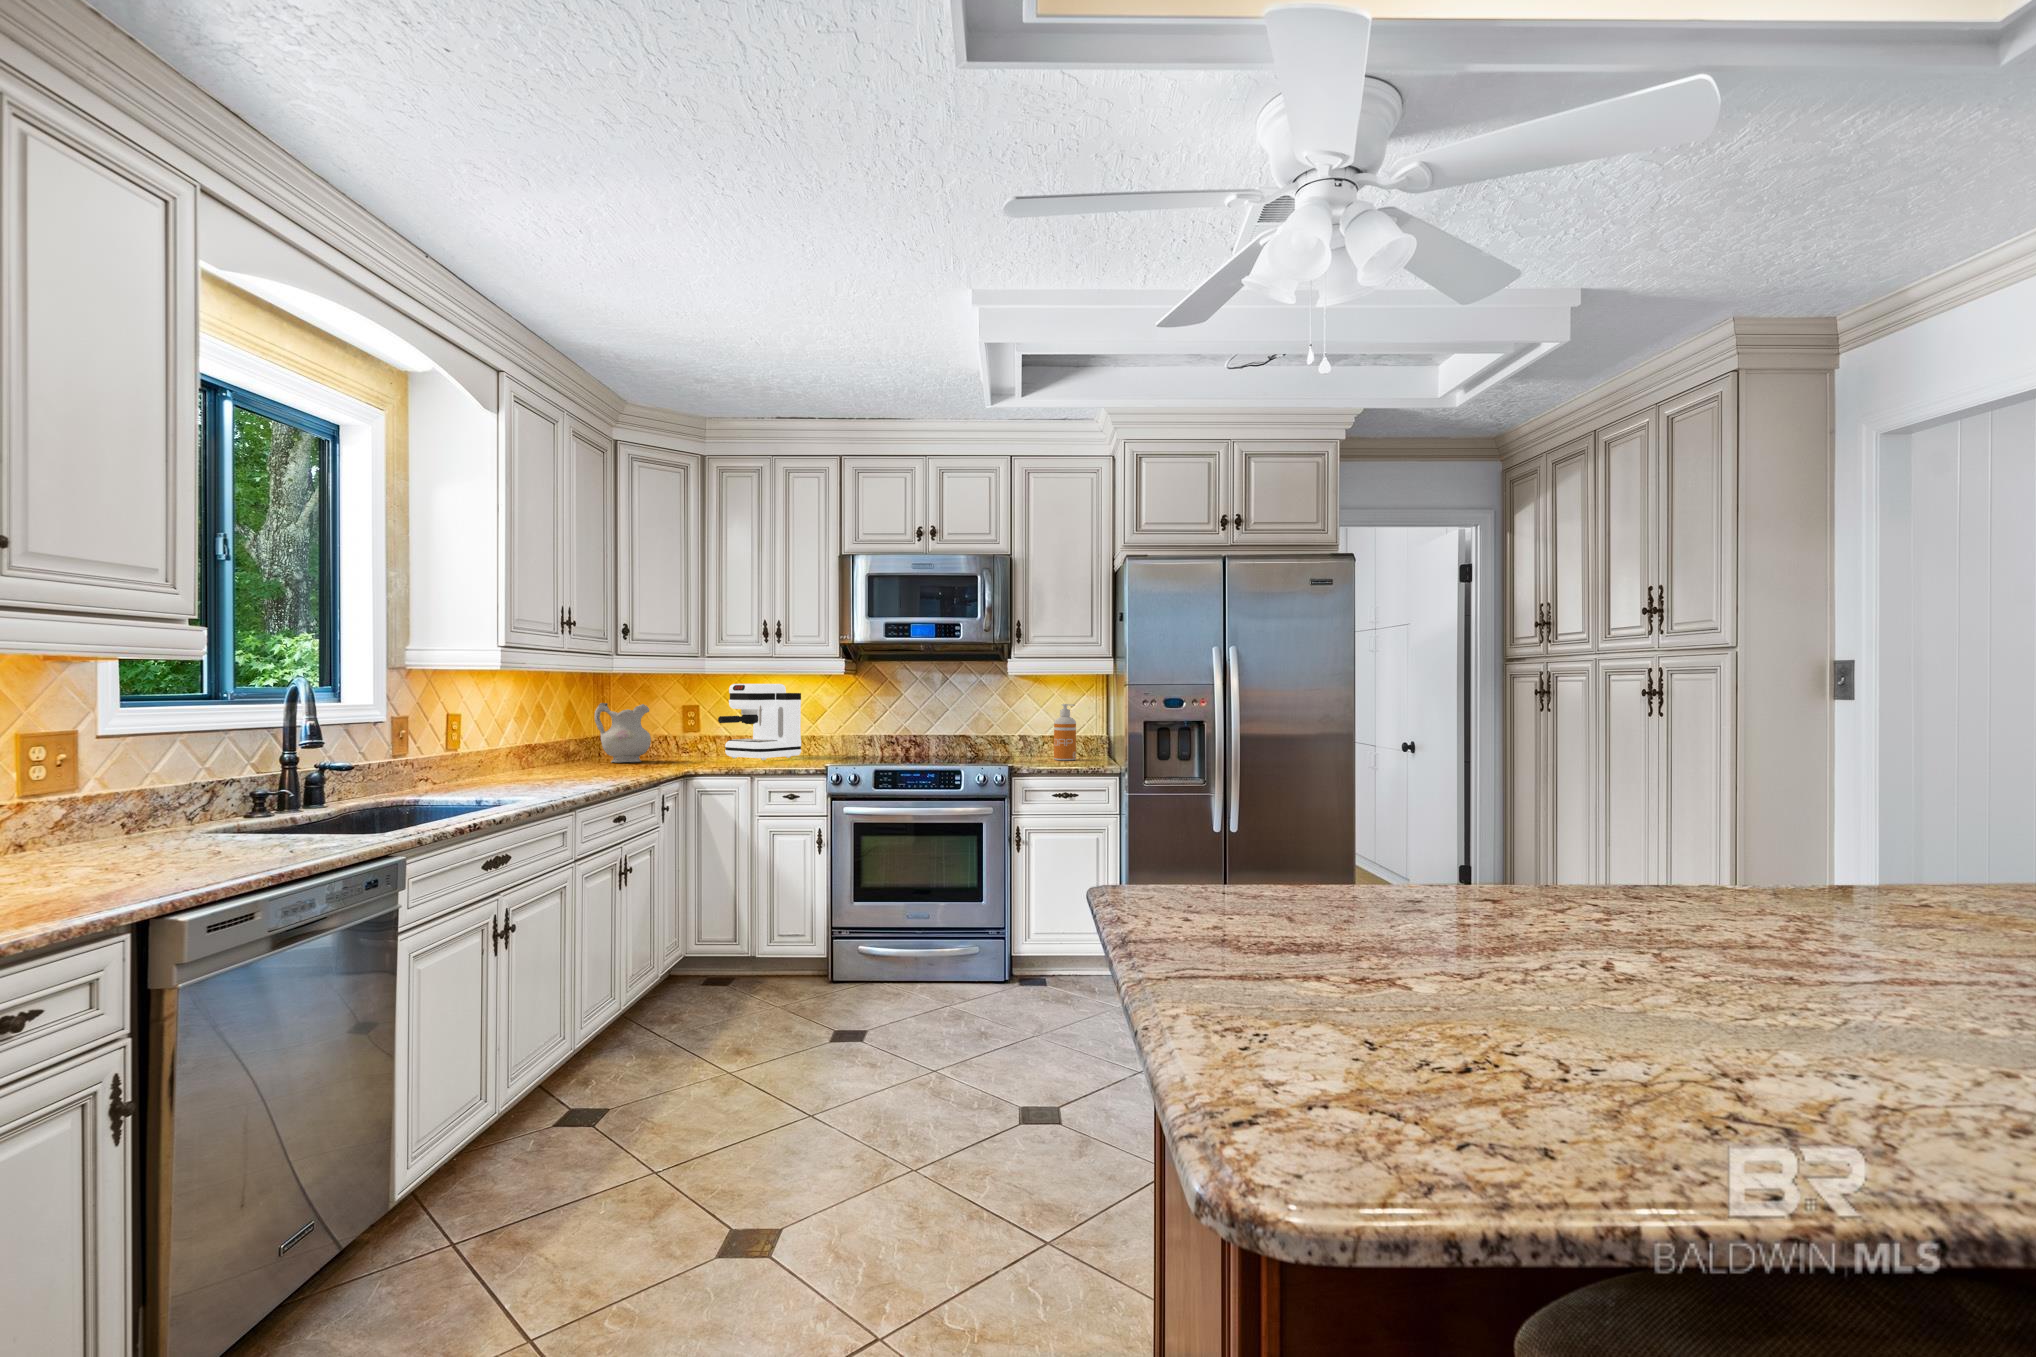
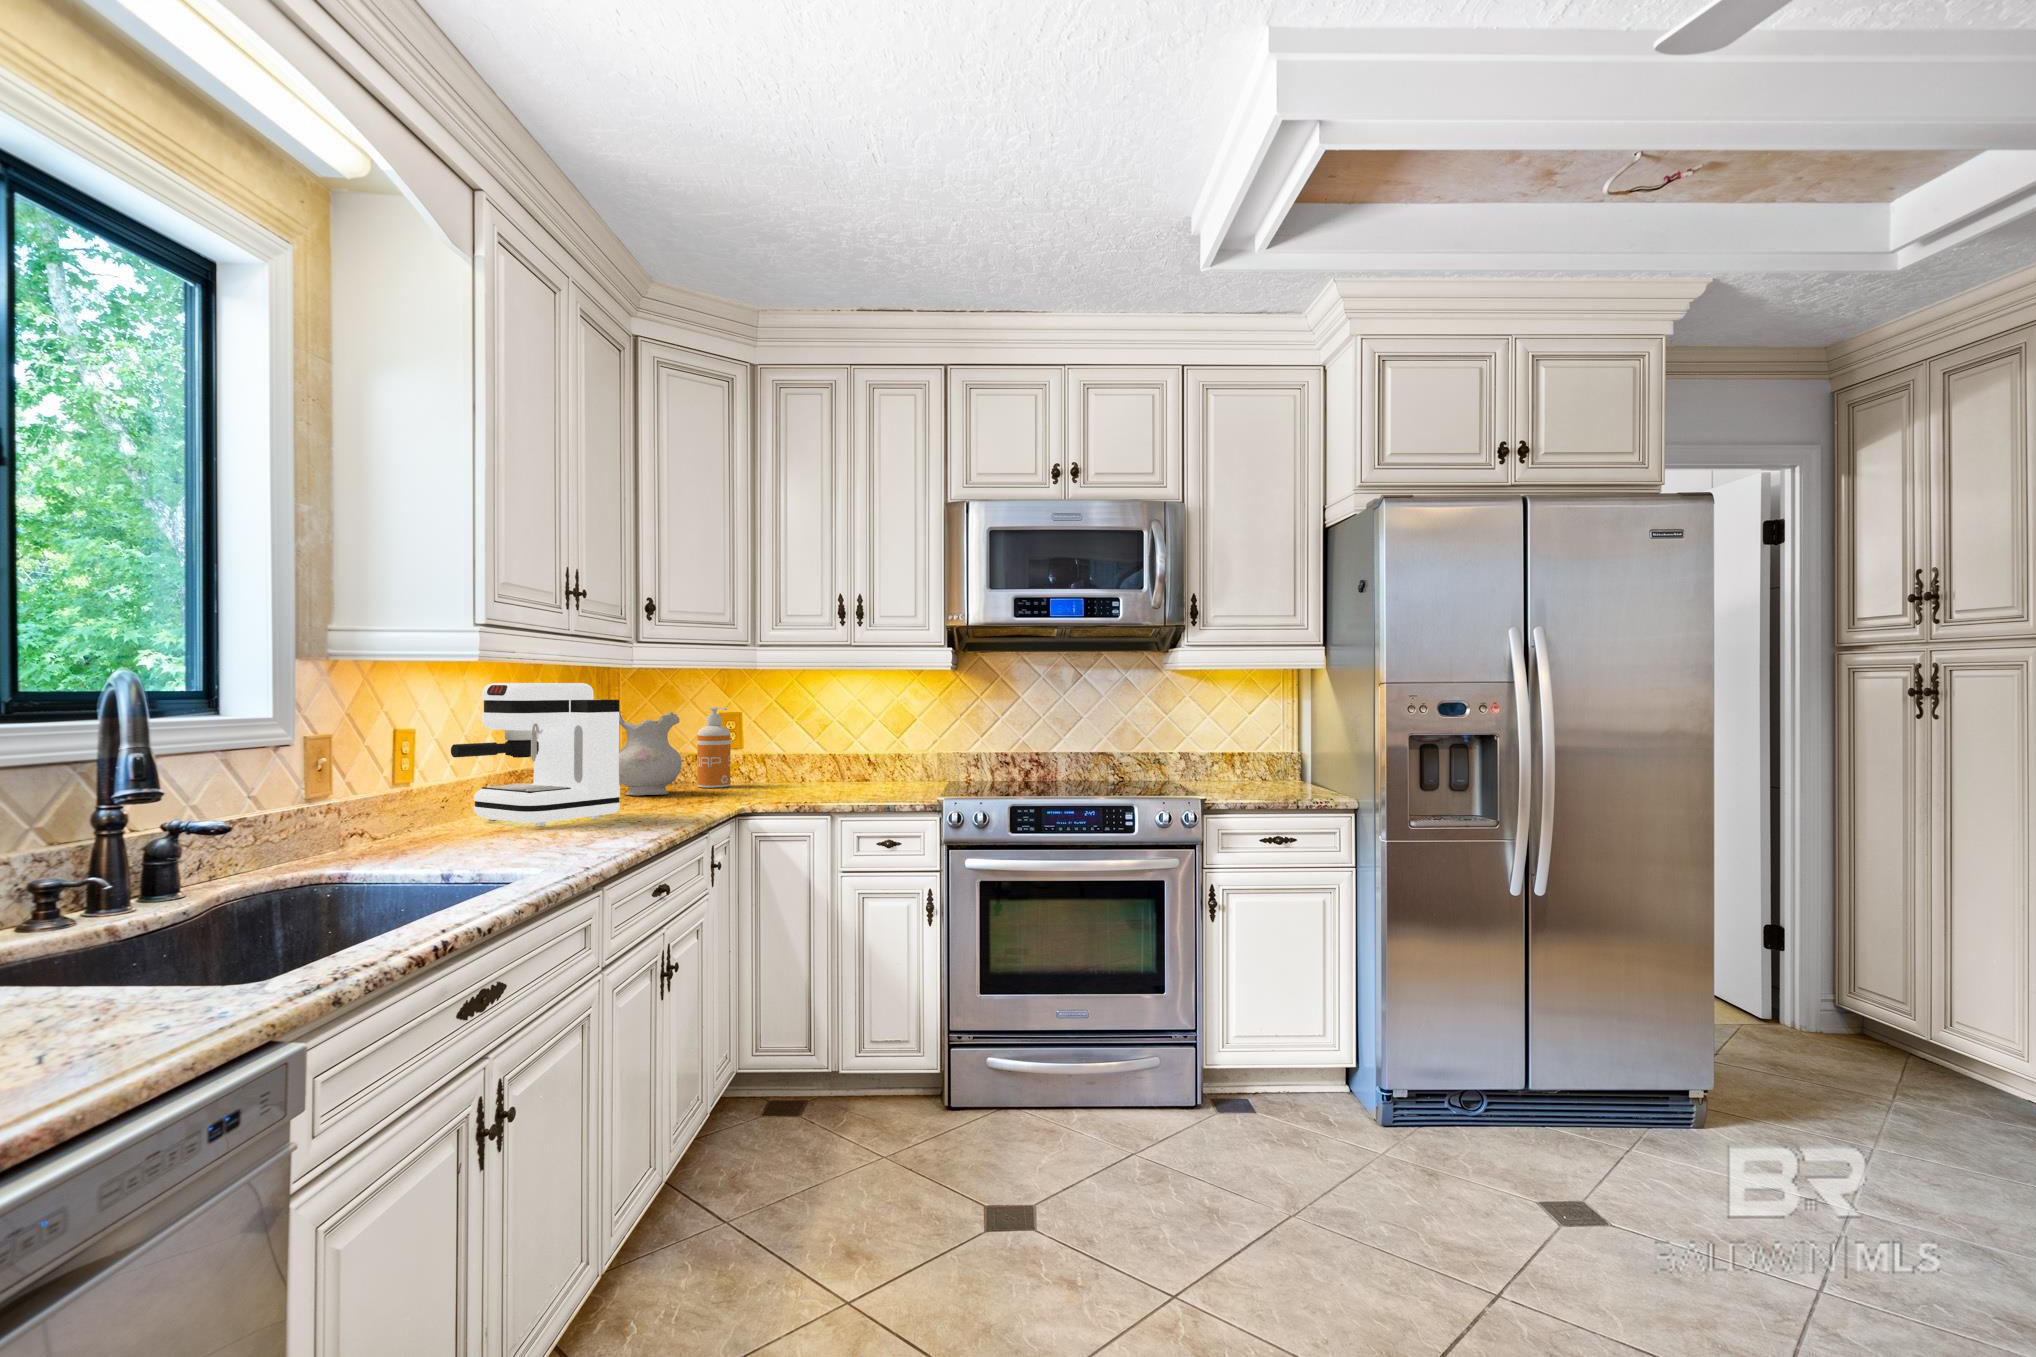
coffee maker: present [718,684,801,760] -> present [451,683,620,826]
soap dispenser: present [1054,704,1076,760] -> present [697,707,731,788]

